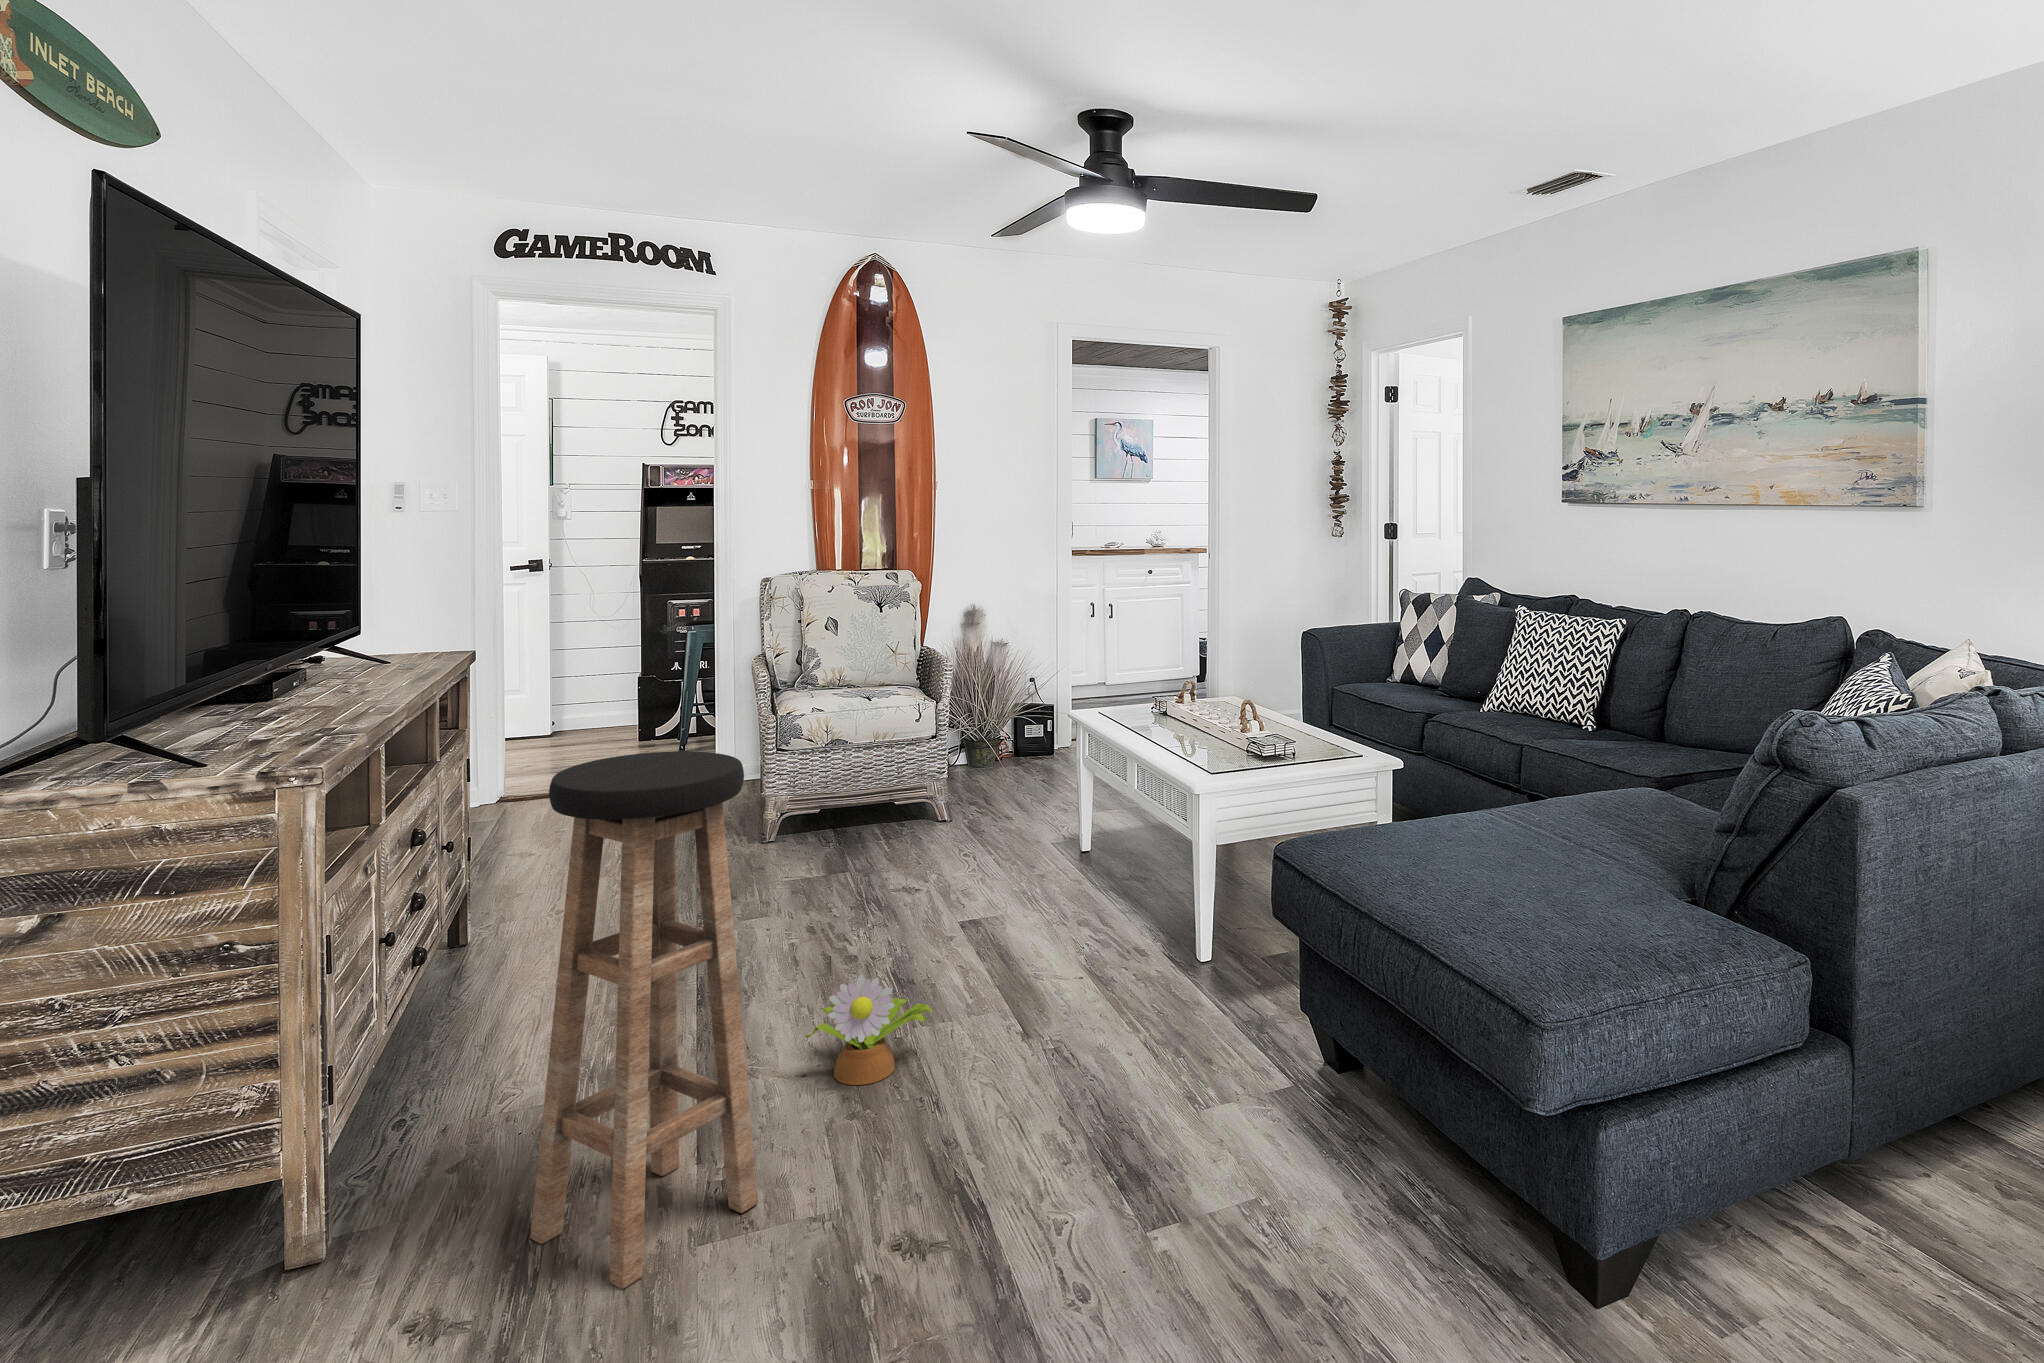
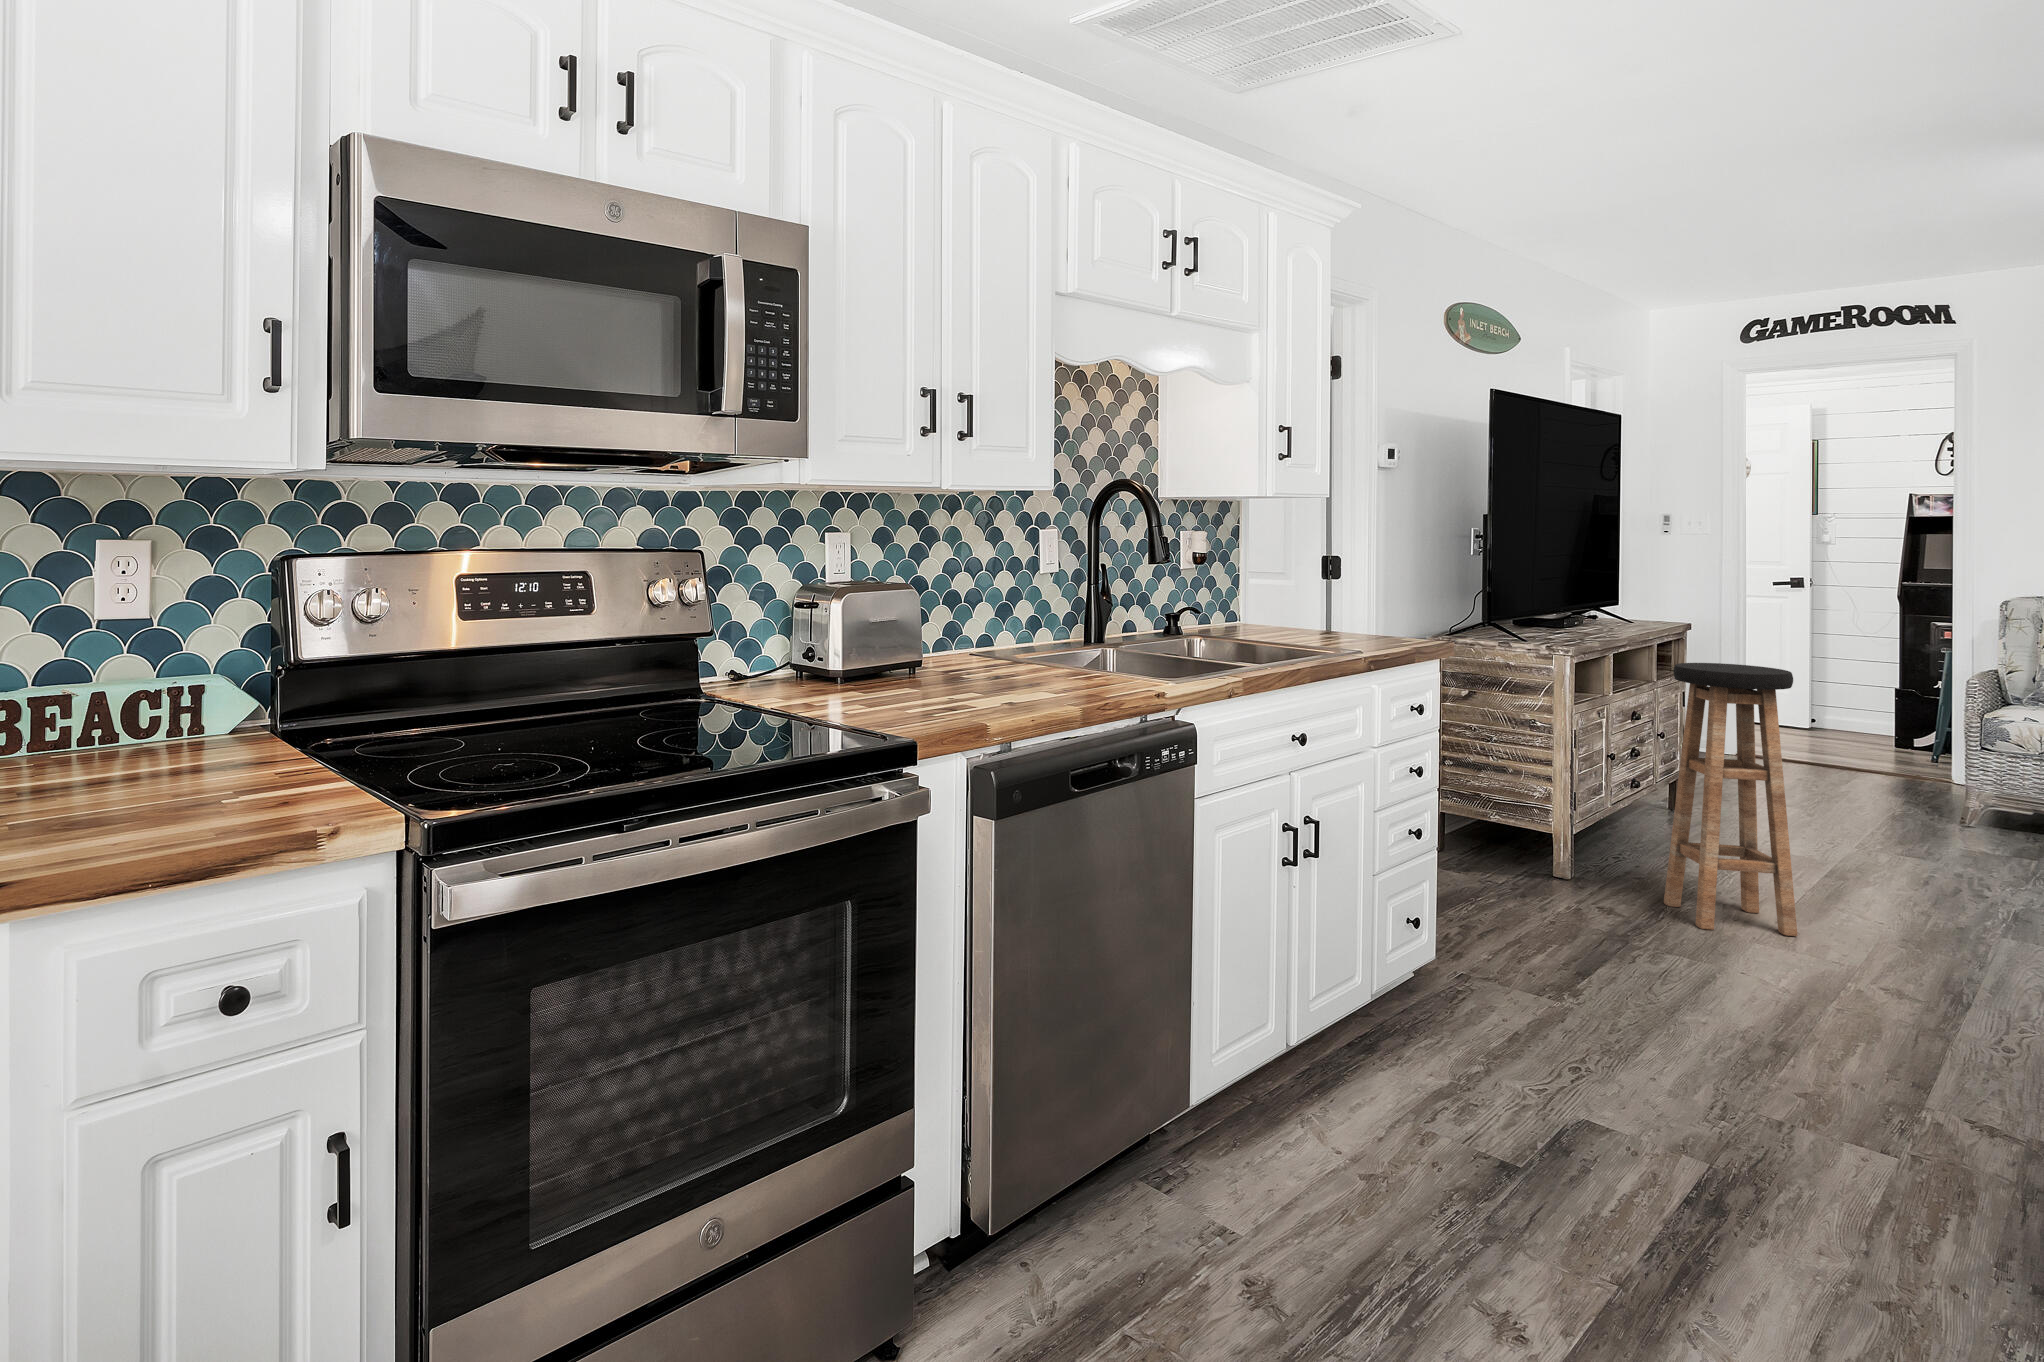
decorative plant: present [805,975,933,1085] -> none [1872,852,1994,936]

